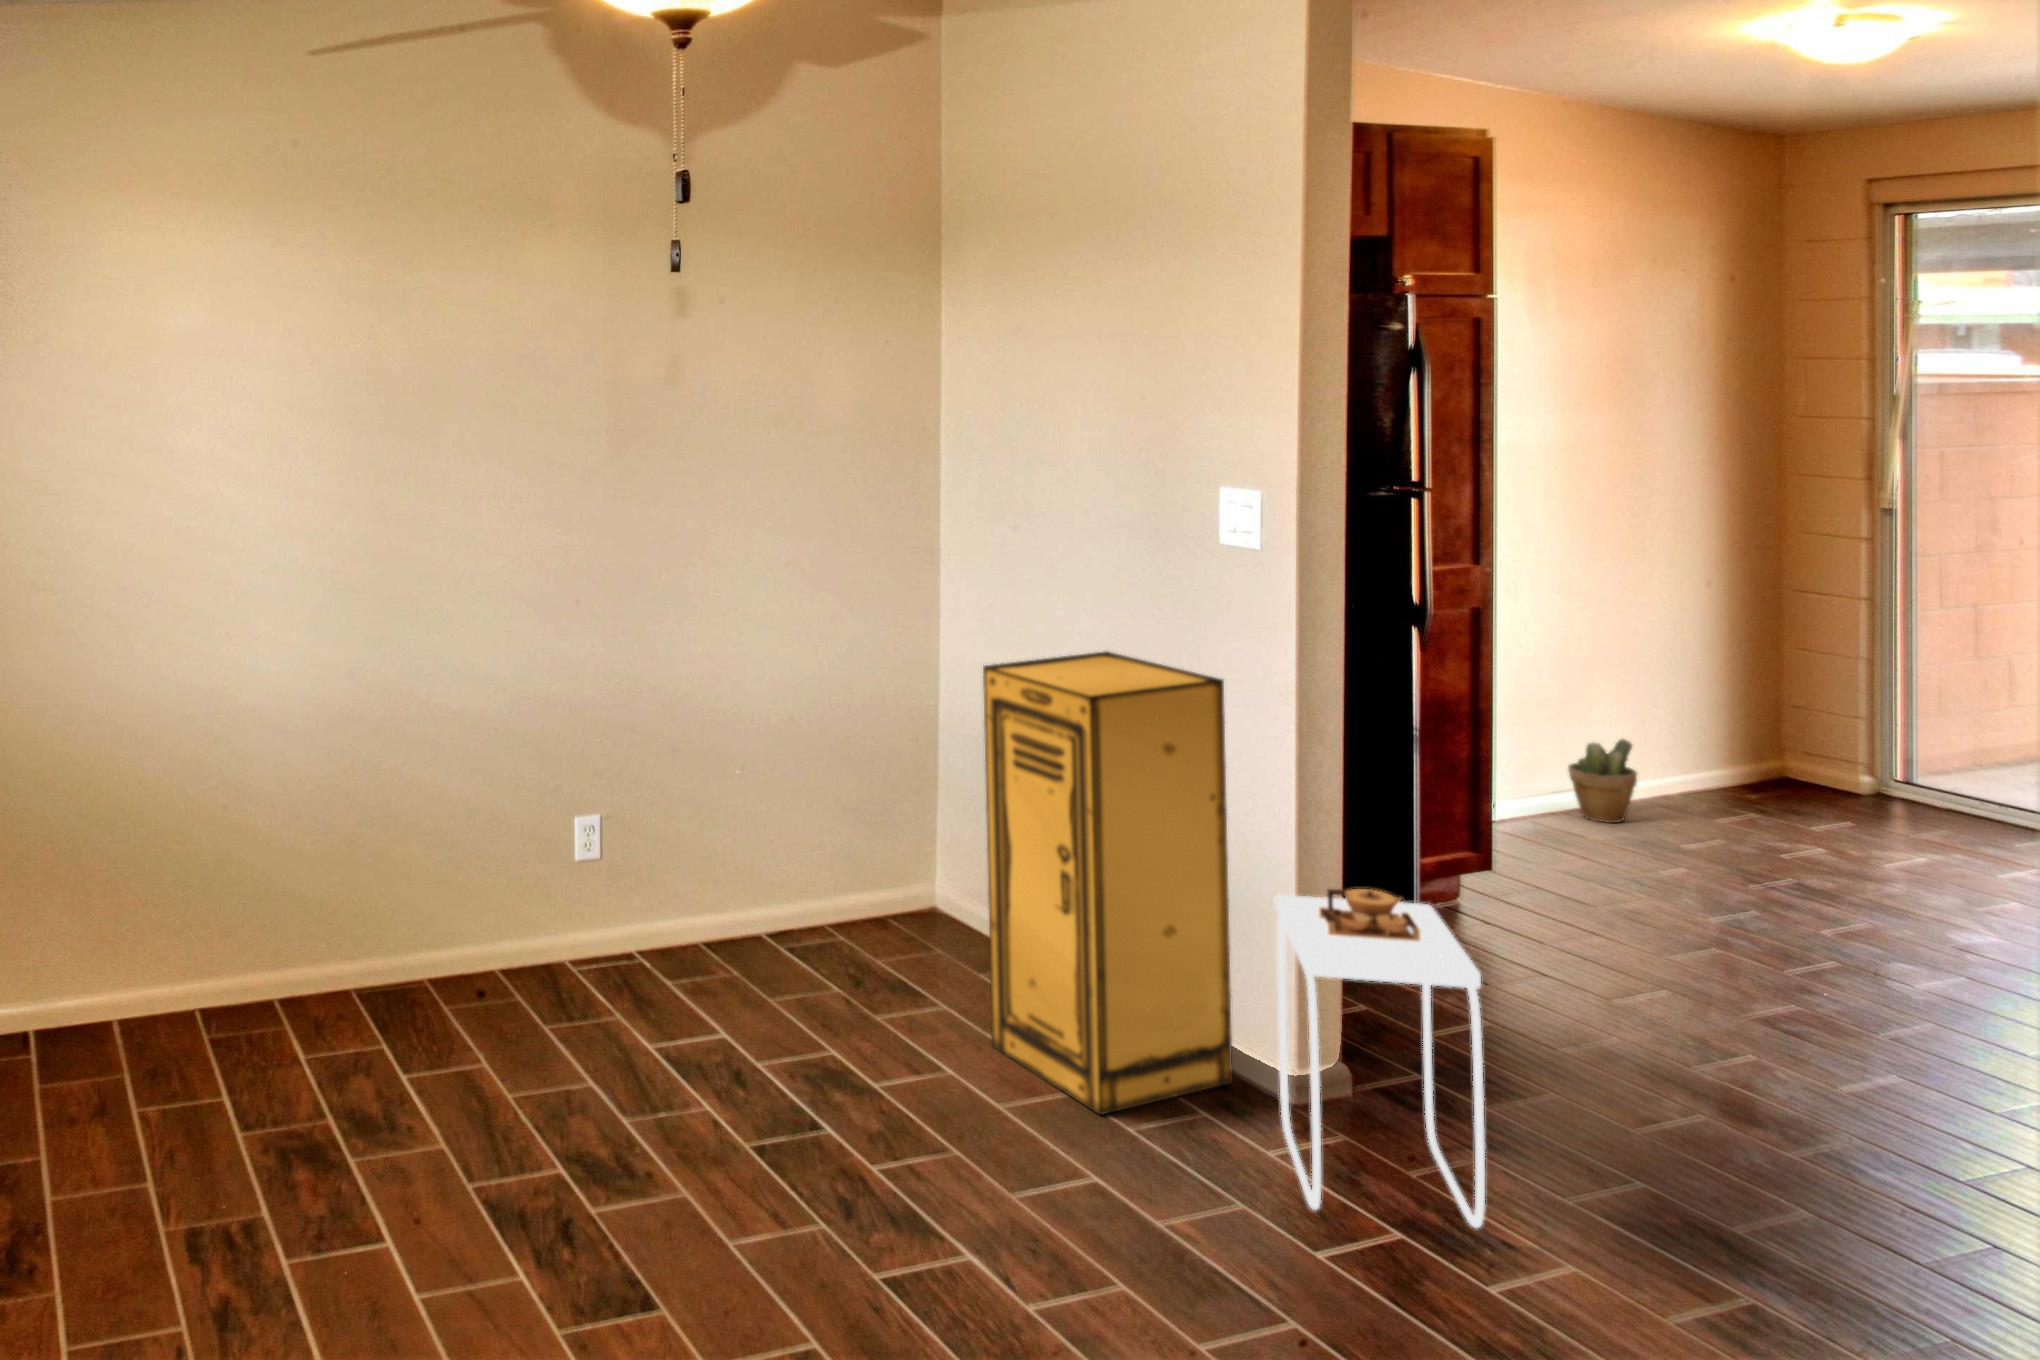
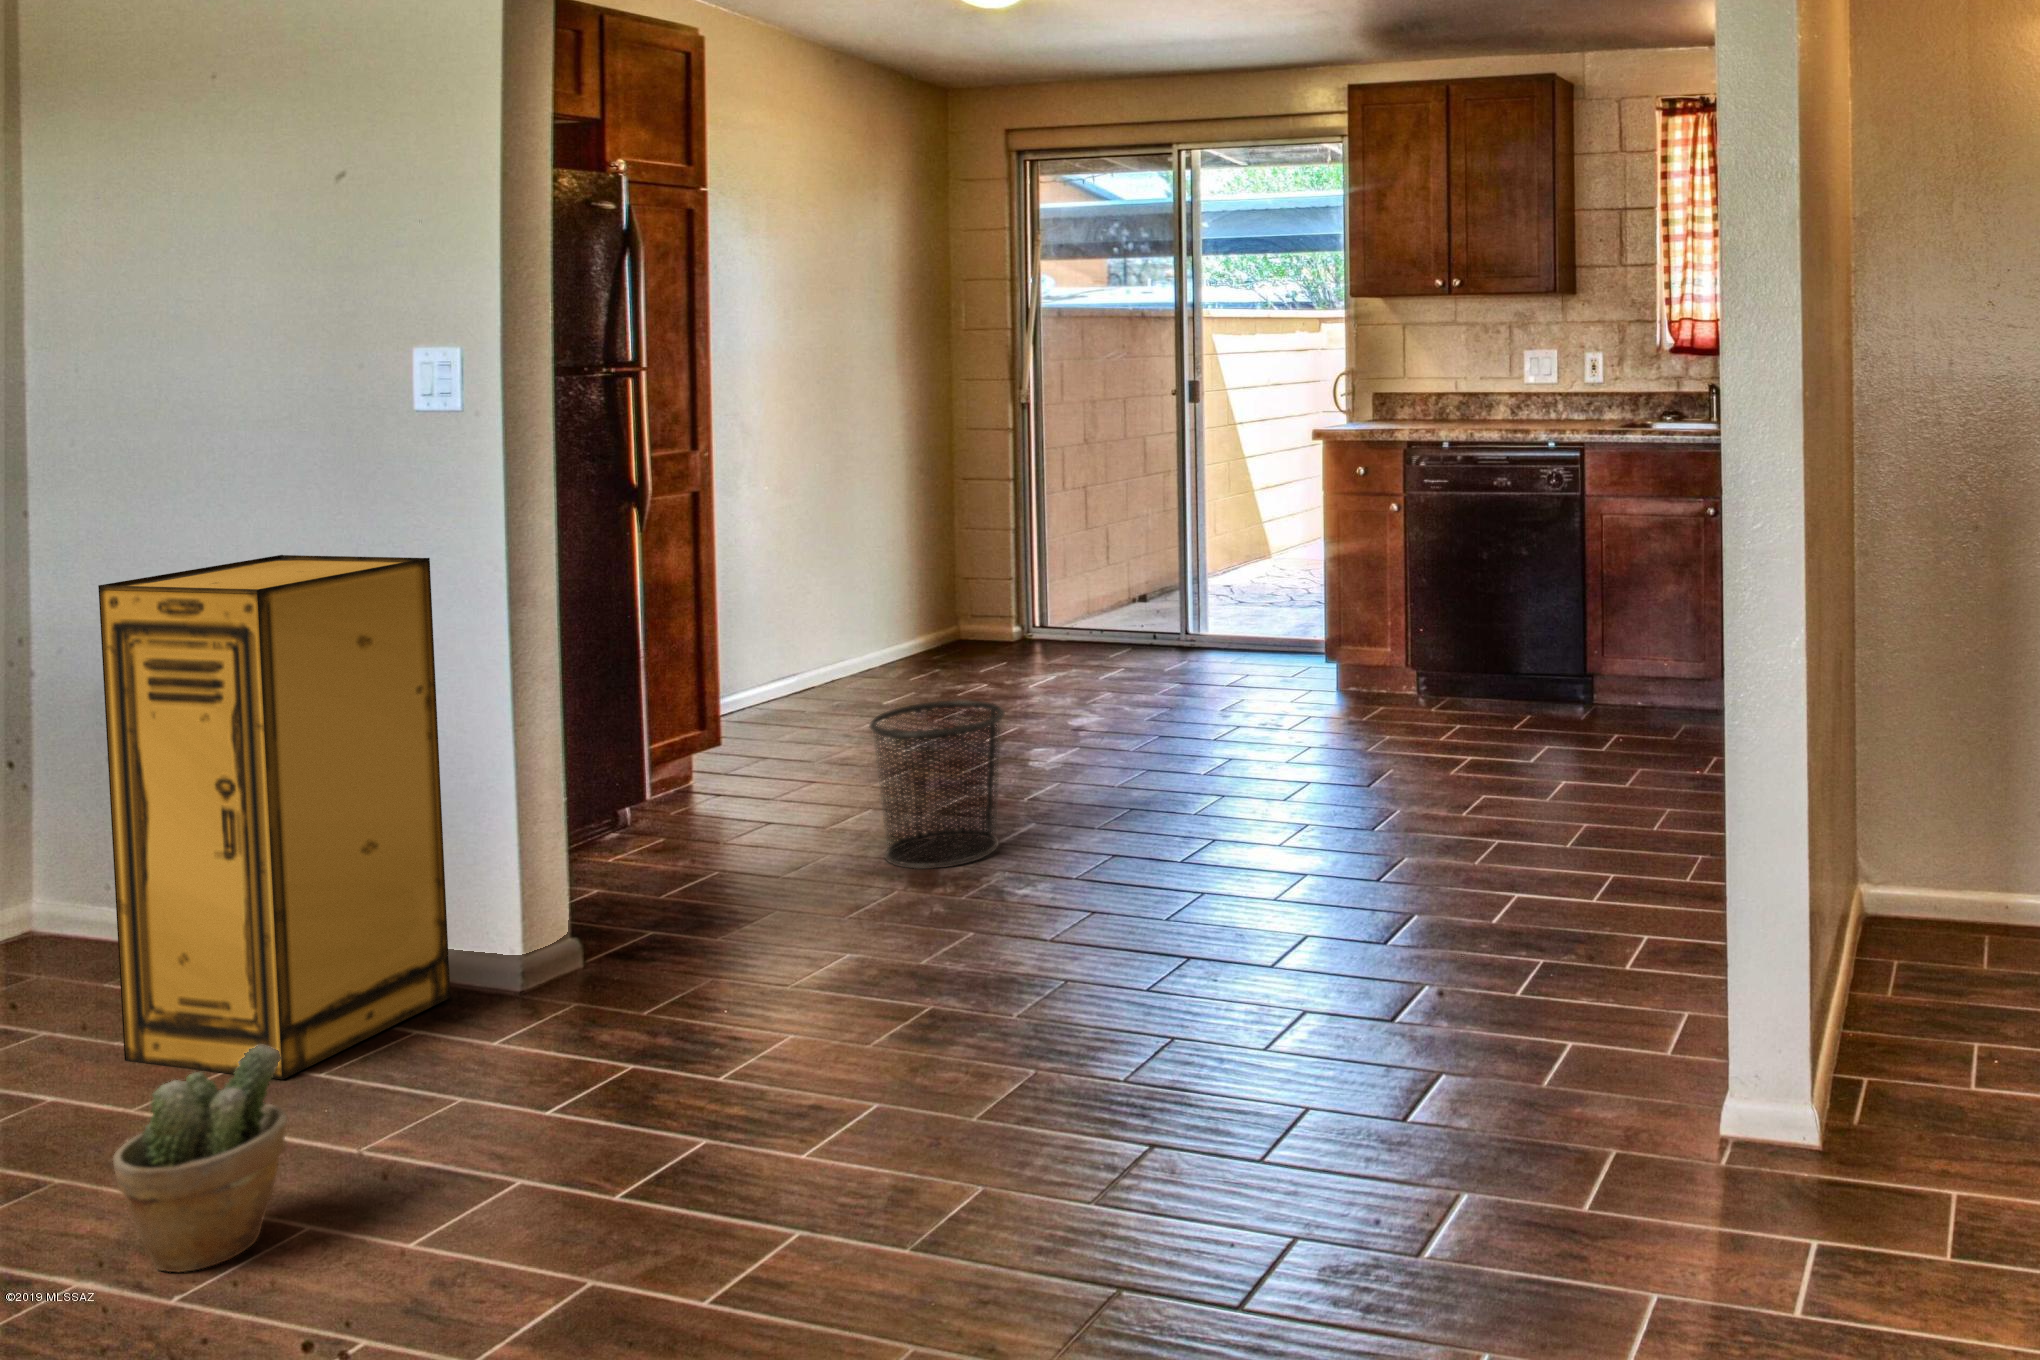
potted plant: present [1568,739,1637,823] -> present [113,1045,287,1272]
side table: present [1276,889,1485,1228] -> none [495,739,712,1076]
waste bin: none [1672,897,1860,1111] -> present [870,700,1004,869]

